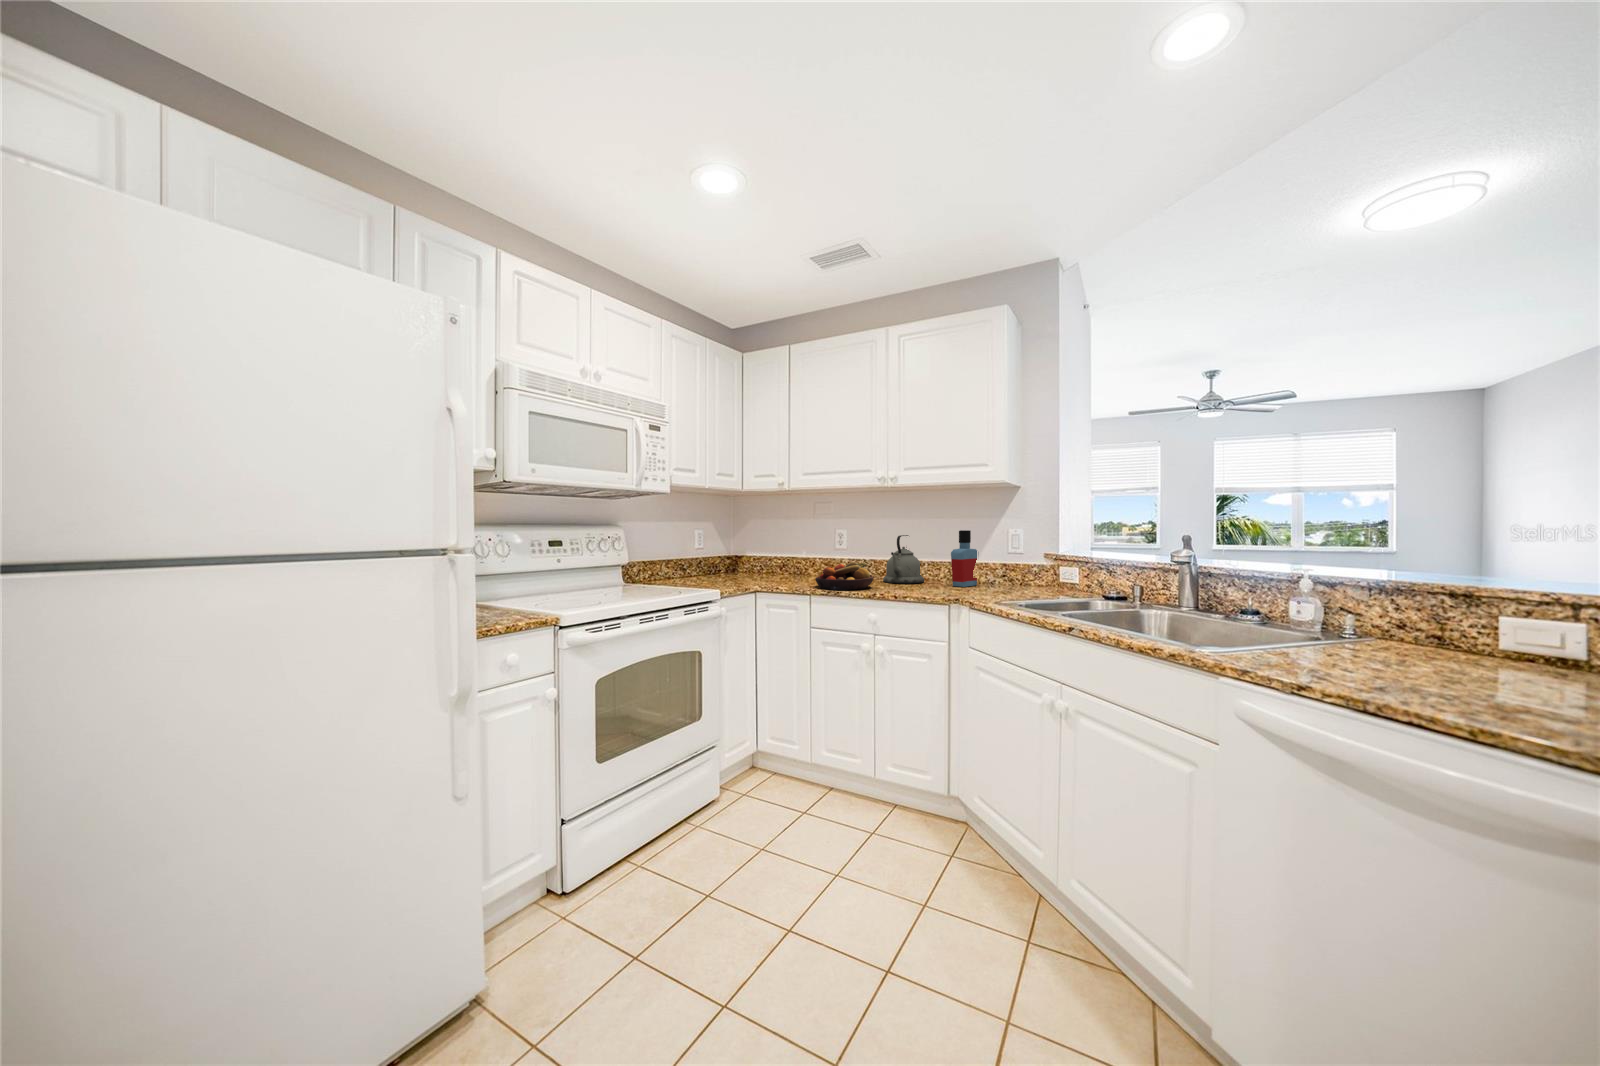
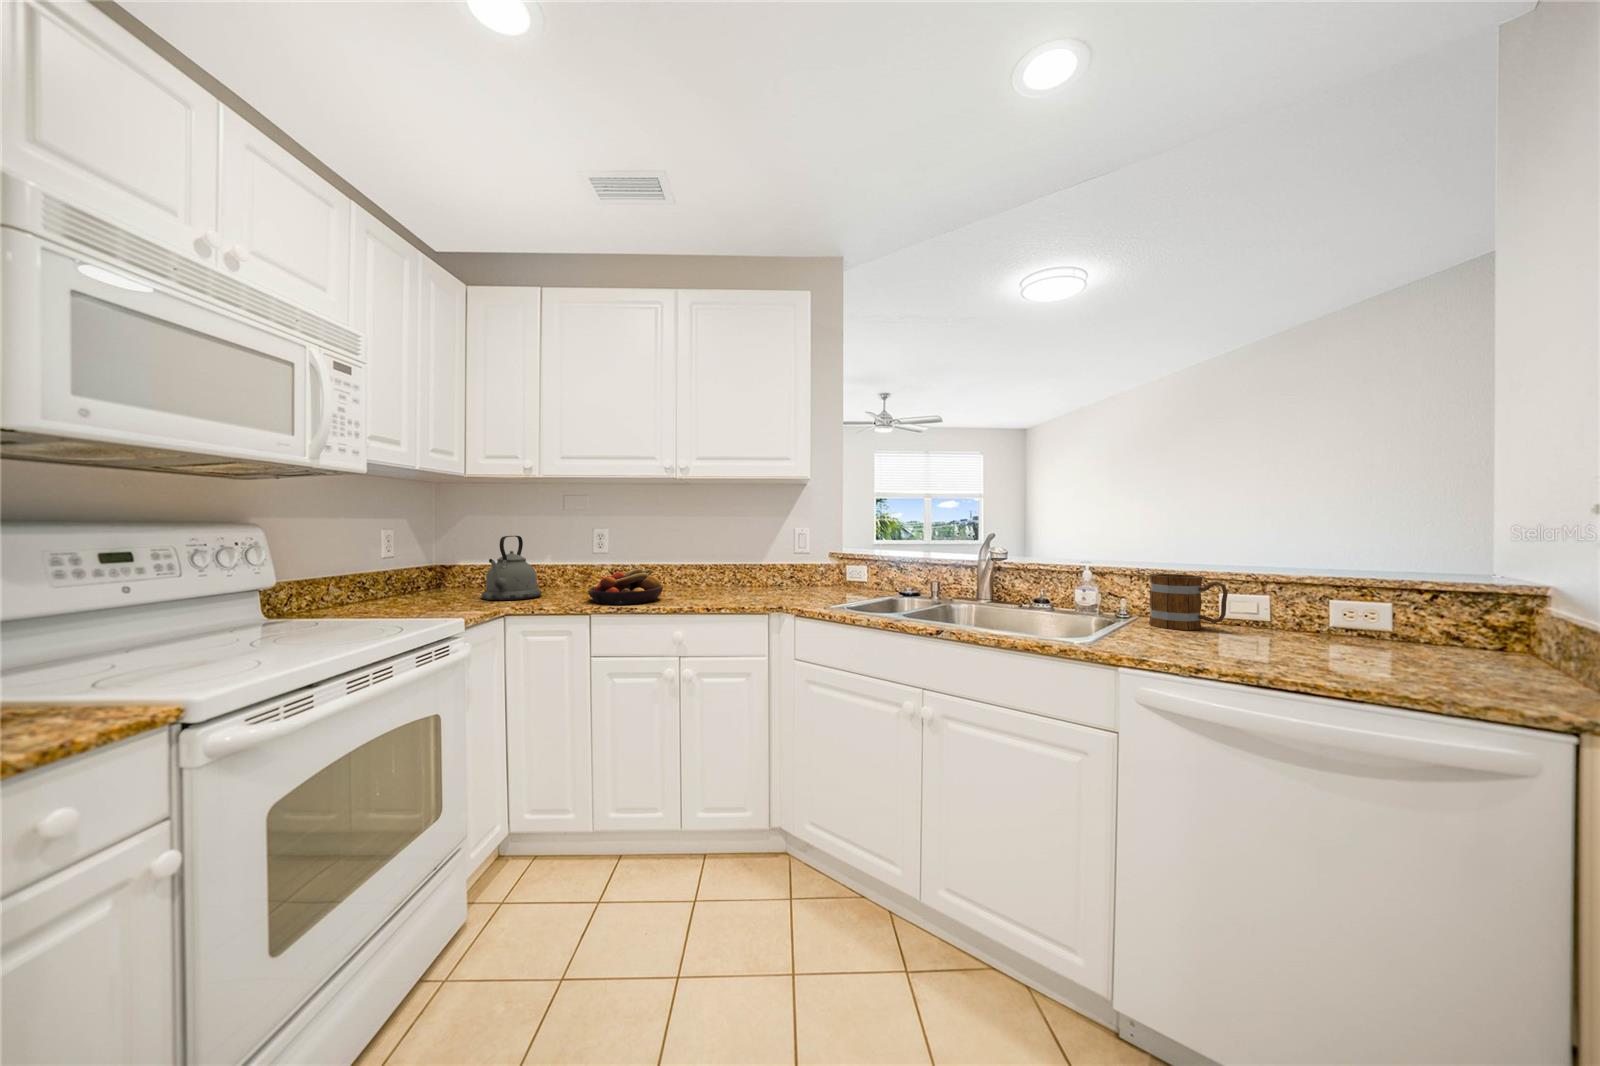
bottle: present [951,530,977,587] -> none [740,530,764,591]
kettle: present [883,535,925,583] -> present [481,536,541,600]
mug: none [1370,585,1485,658] -> present [1149,574,1228,630]

